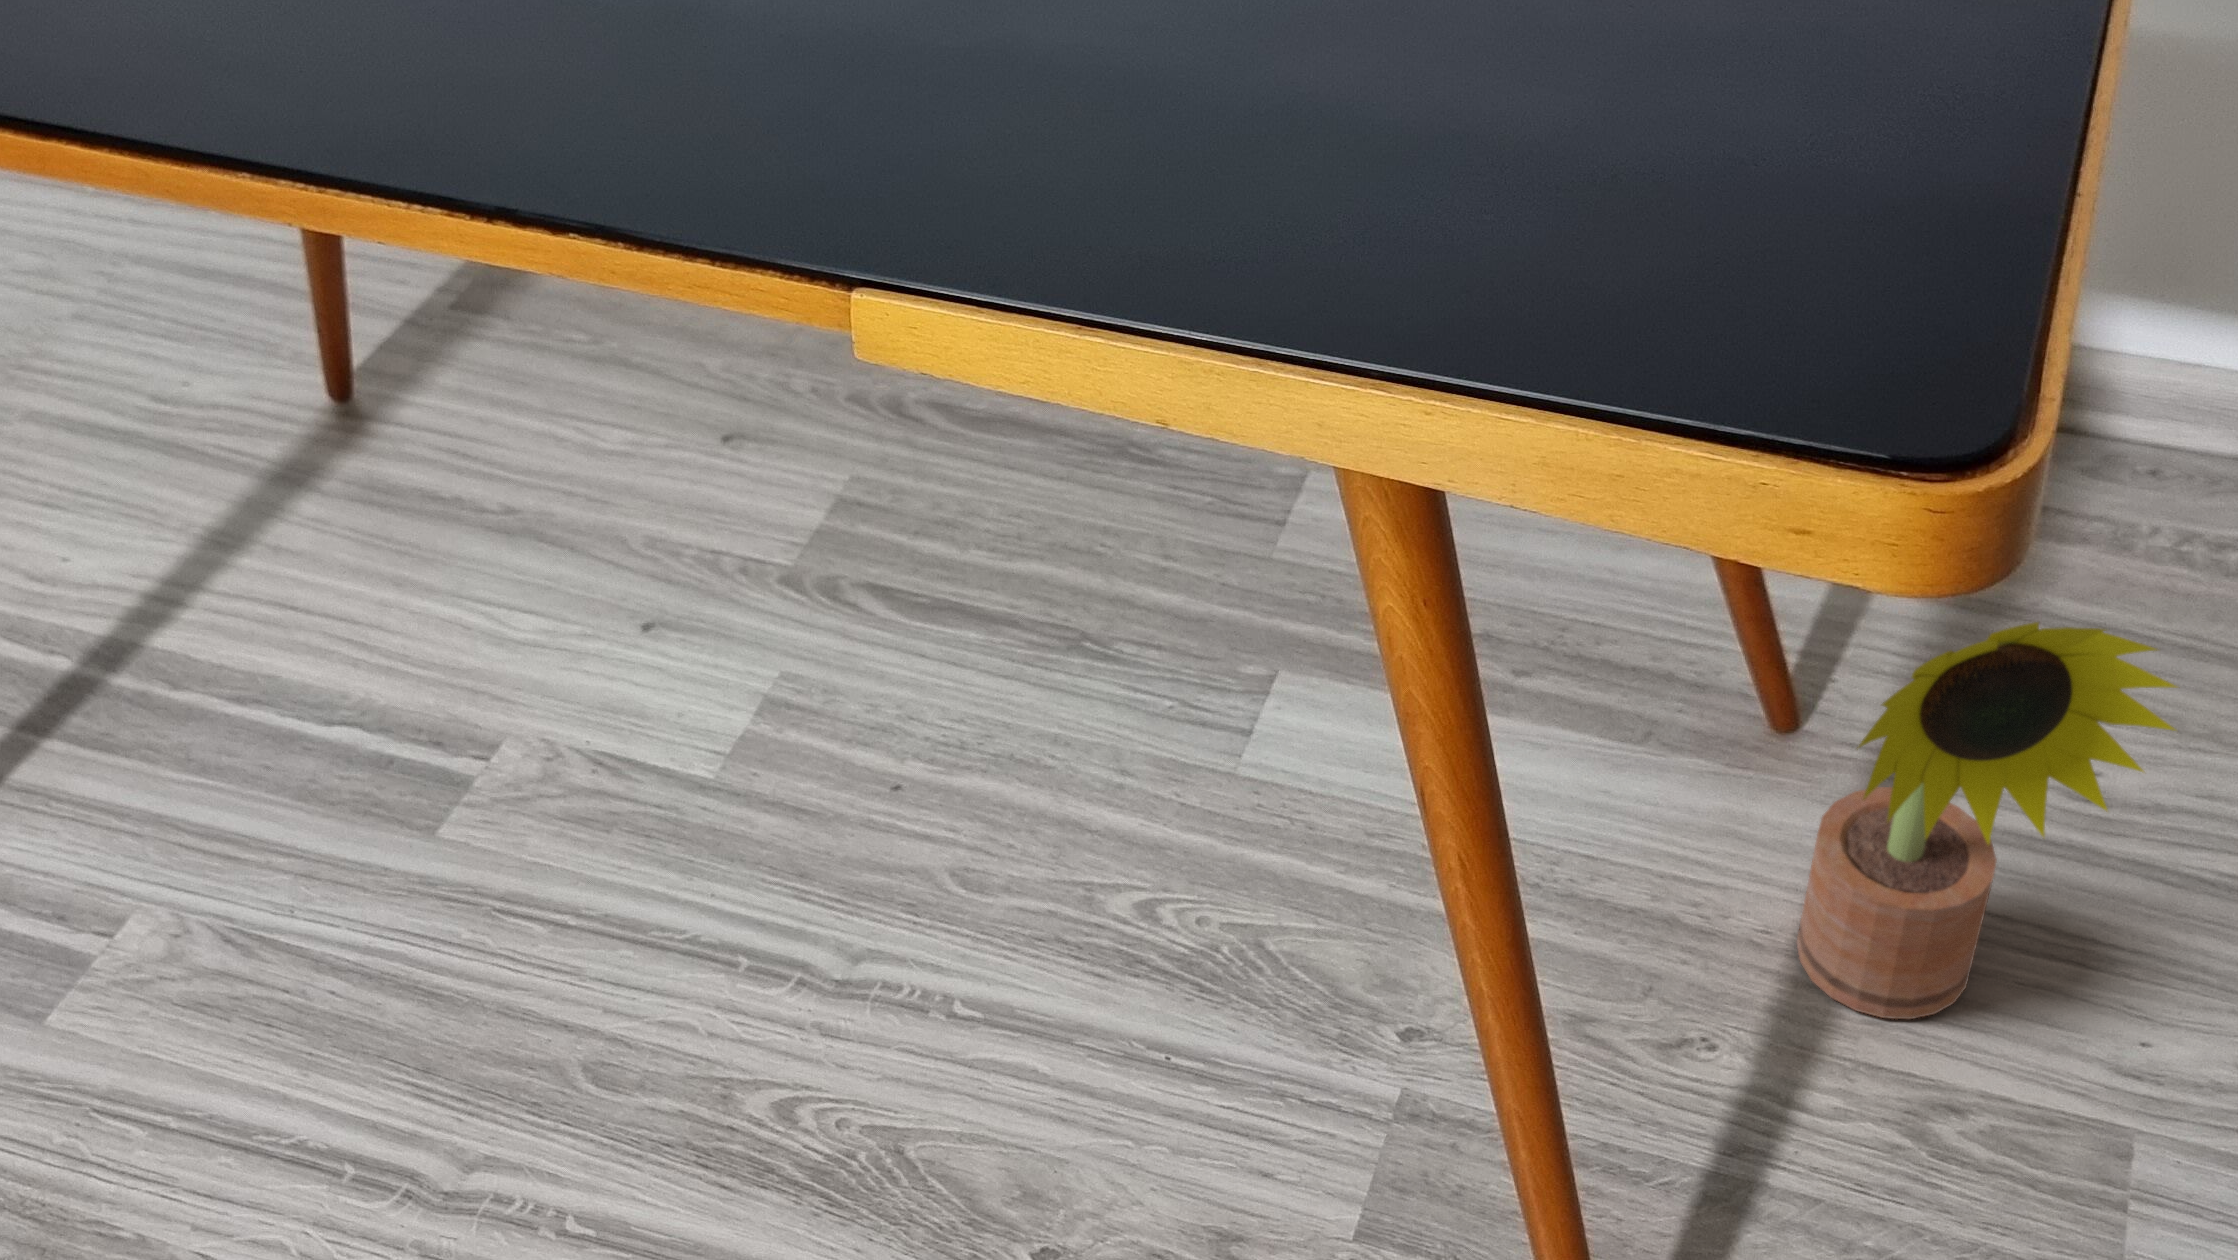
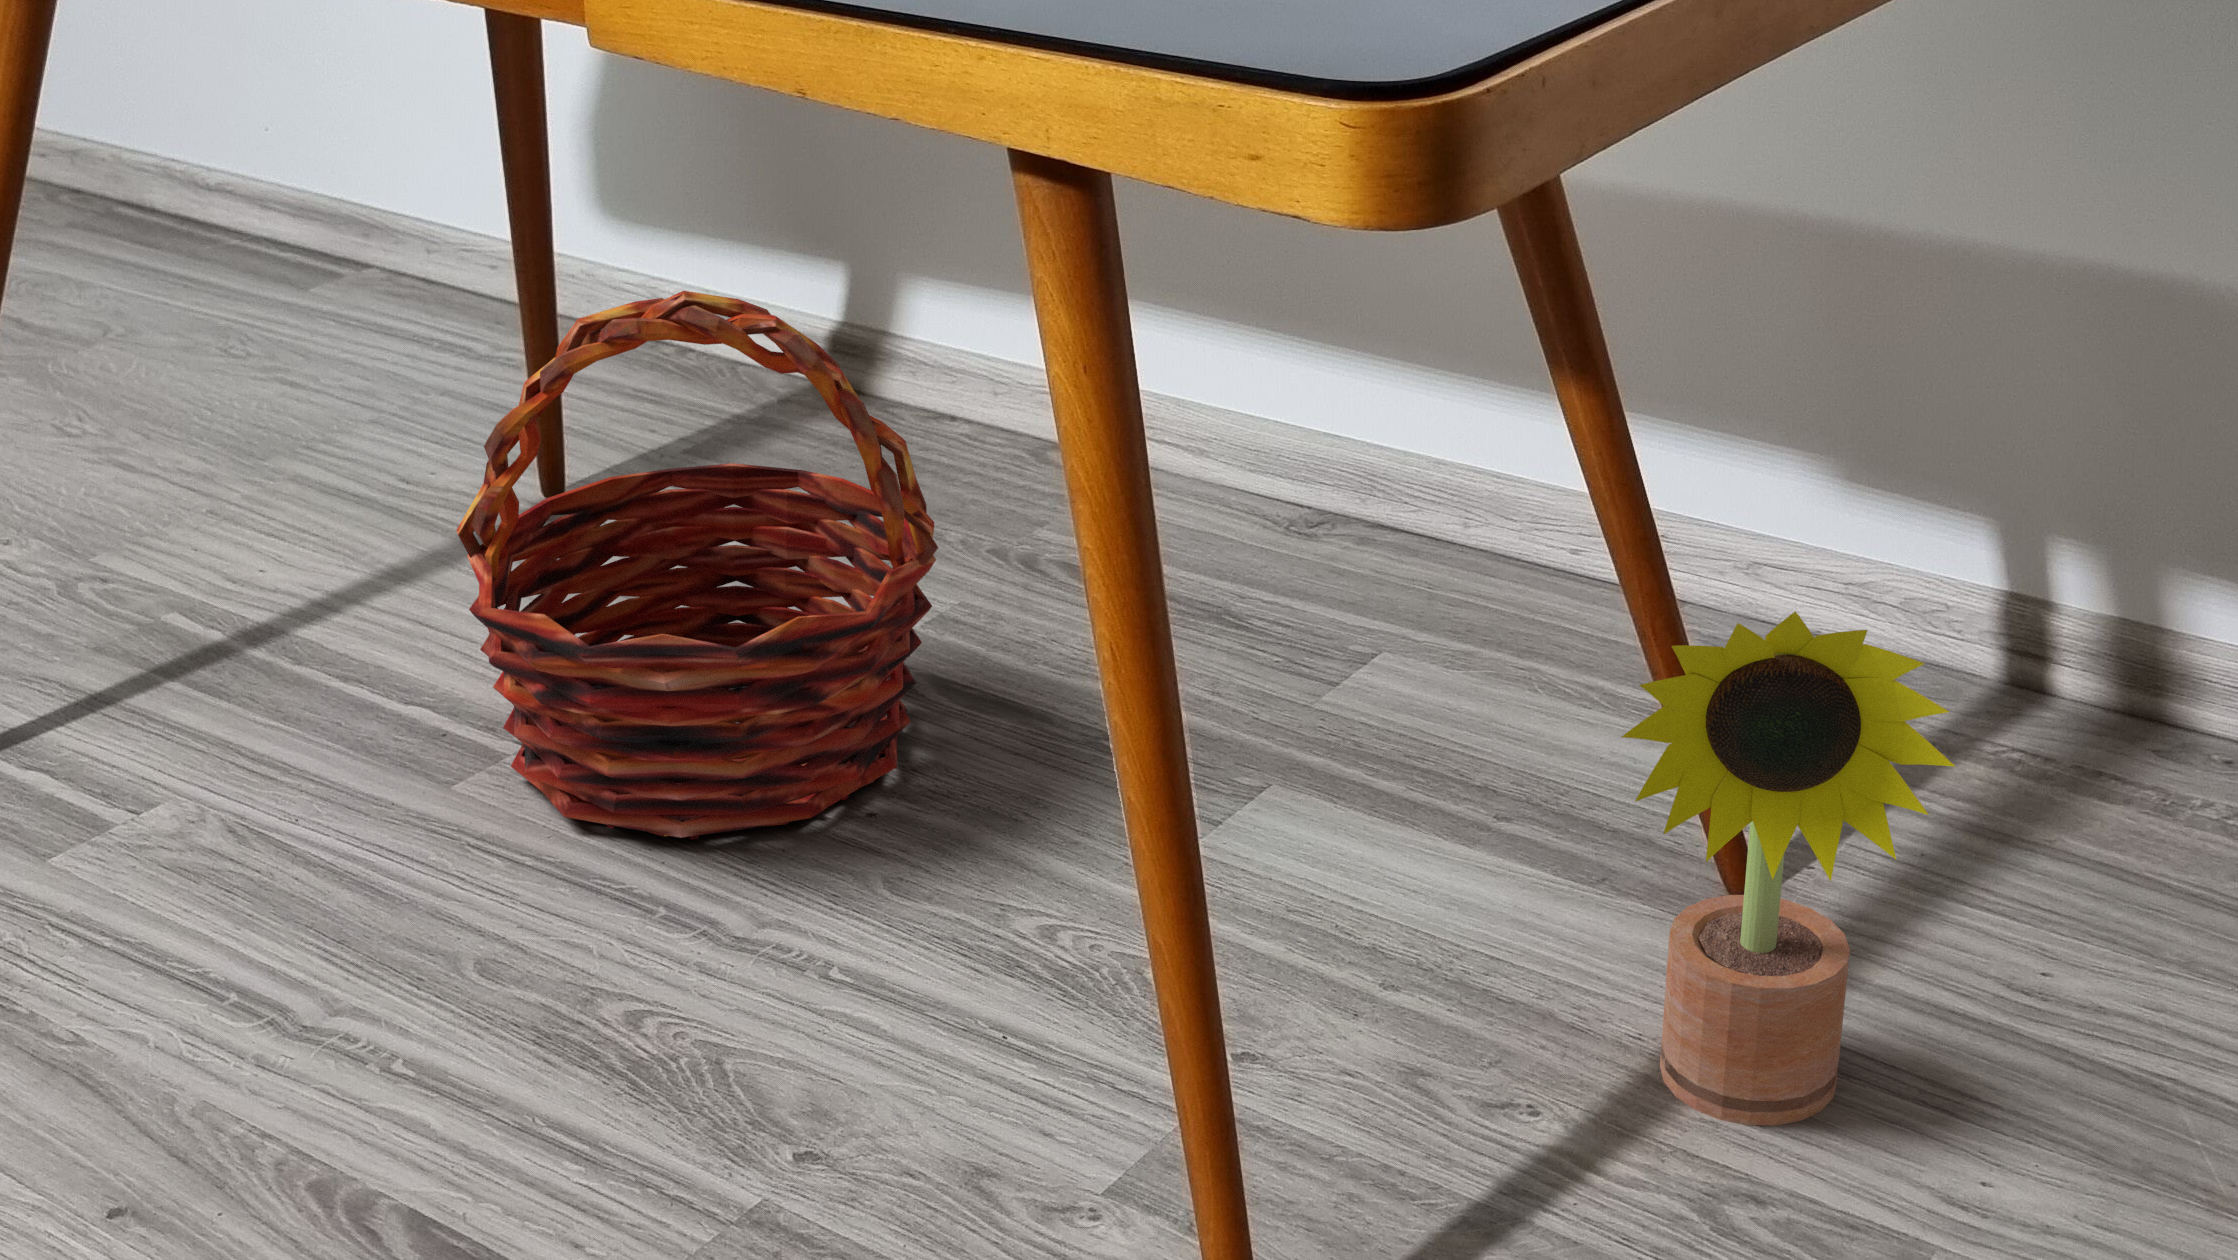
basket: none [402,289,927,861] -> present [456,291,938,839]

